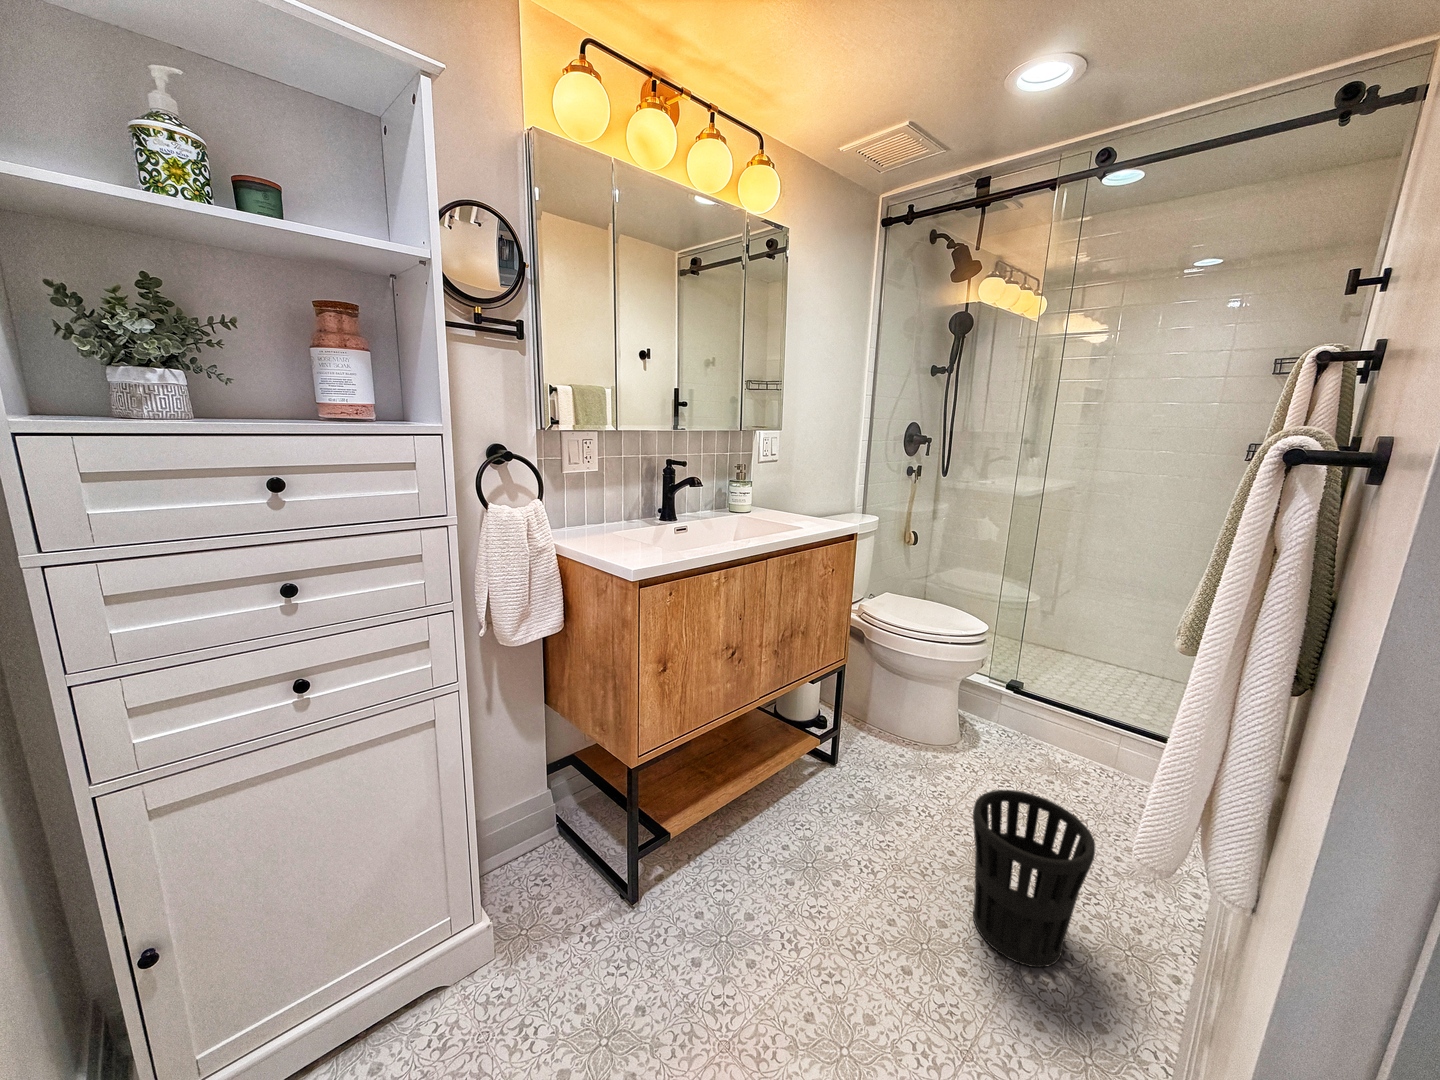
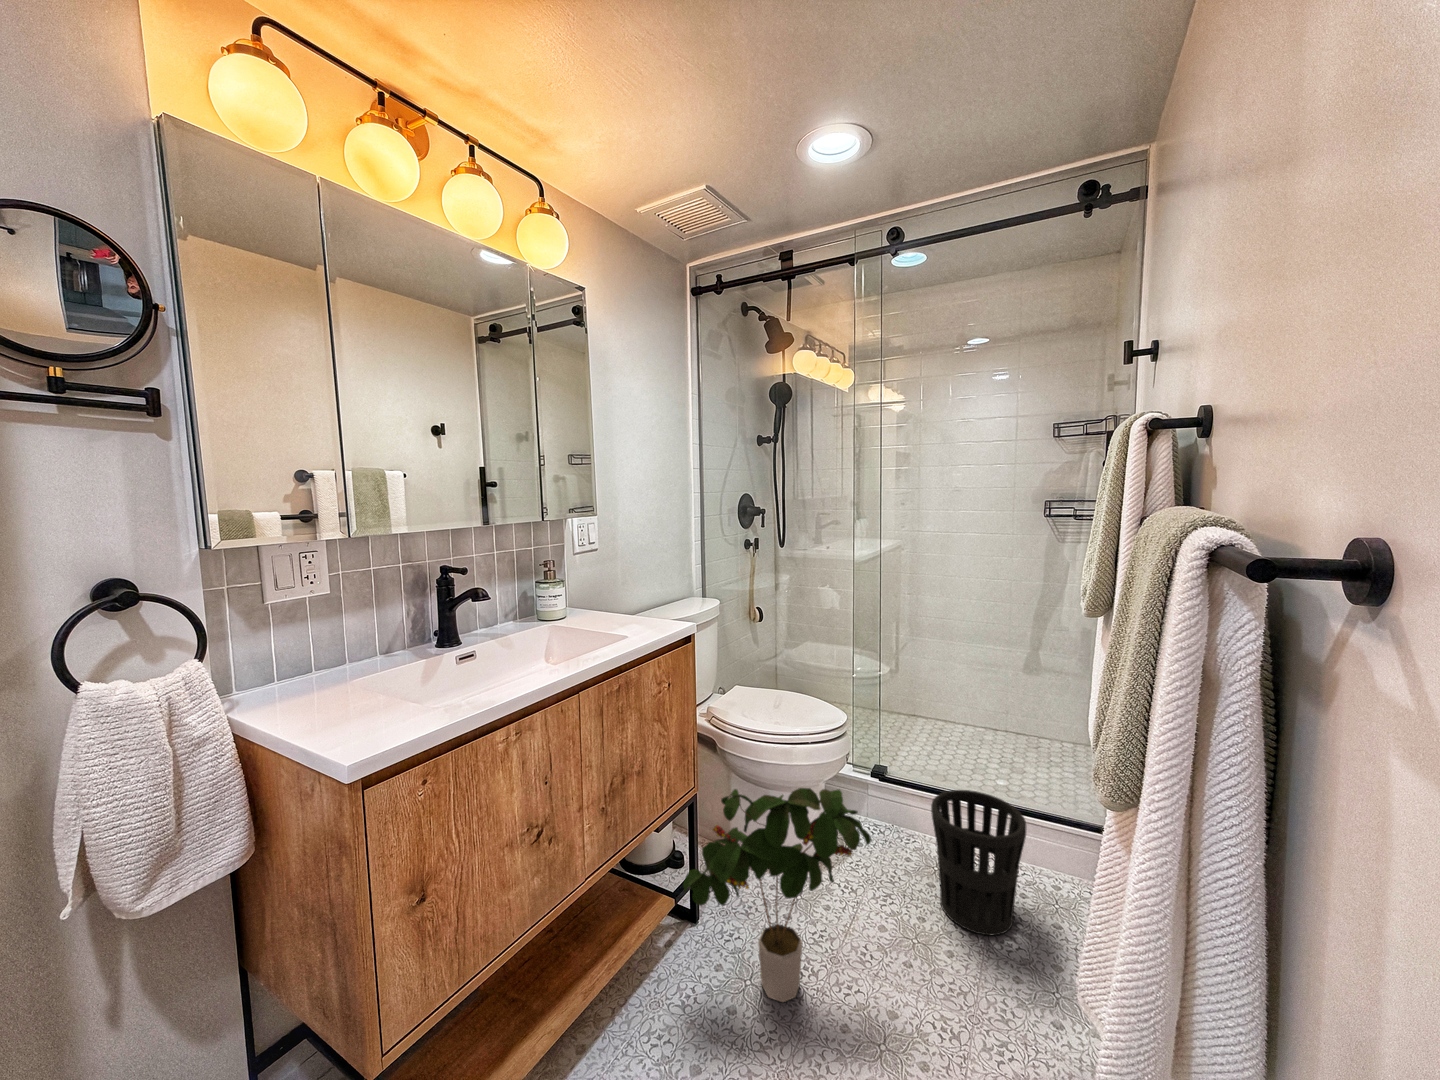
potted plant: none [661,743,868,970] -> present [683,788,871,1002]

